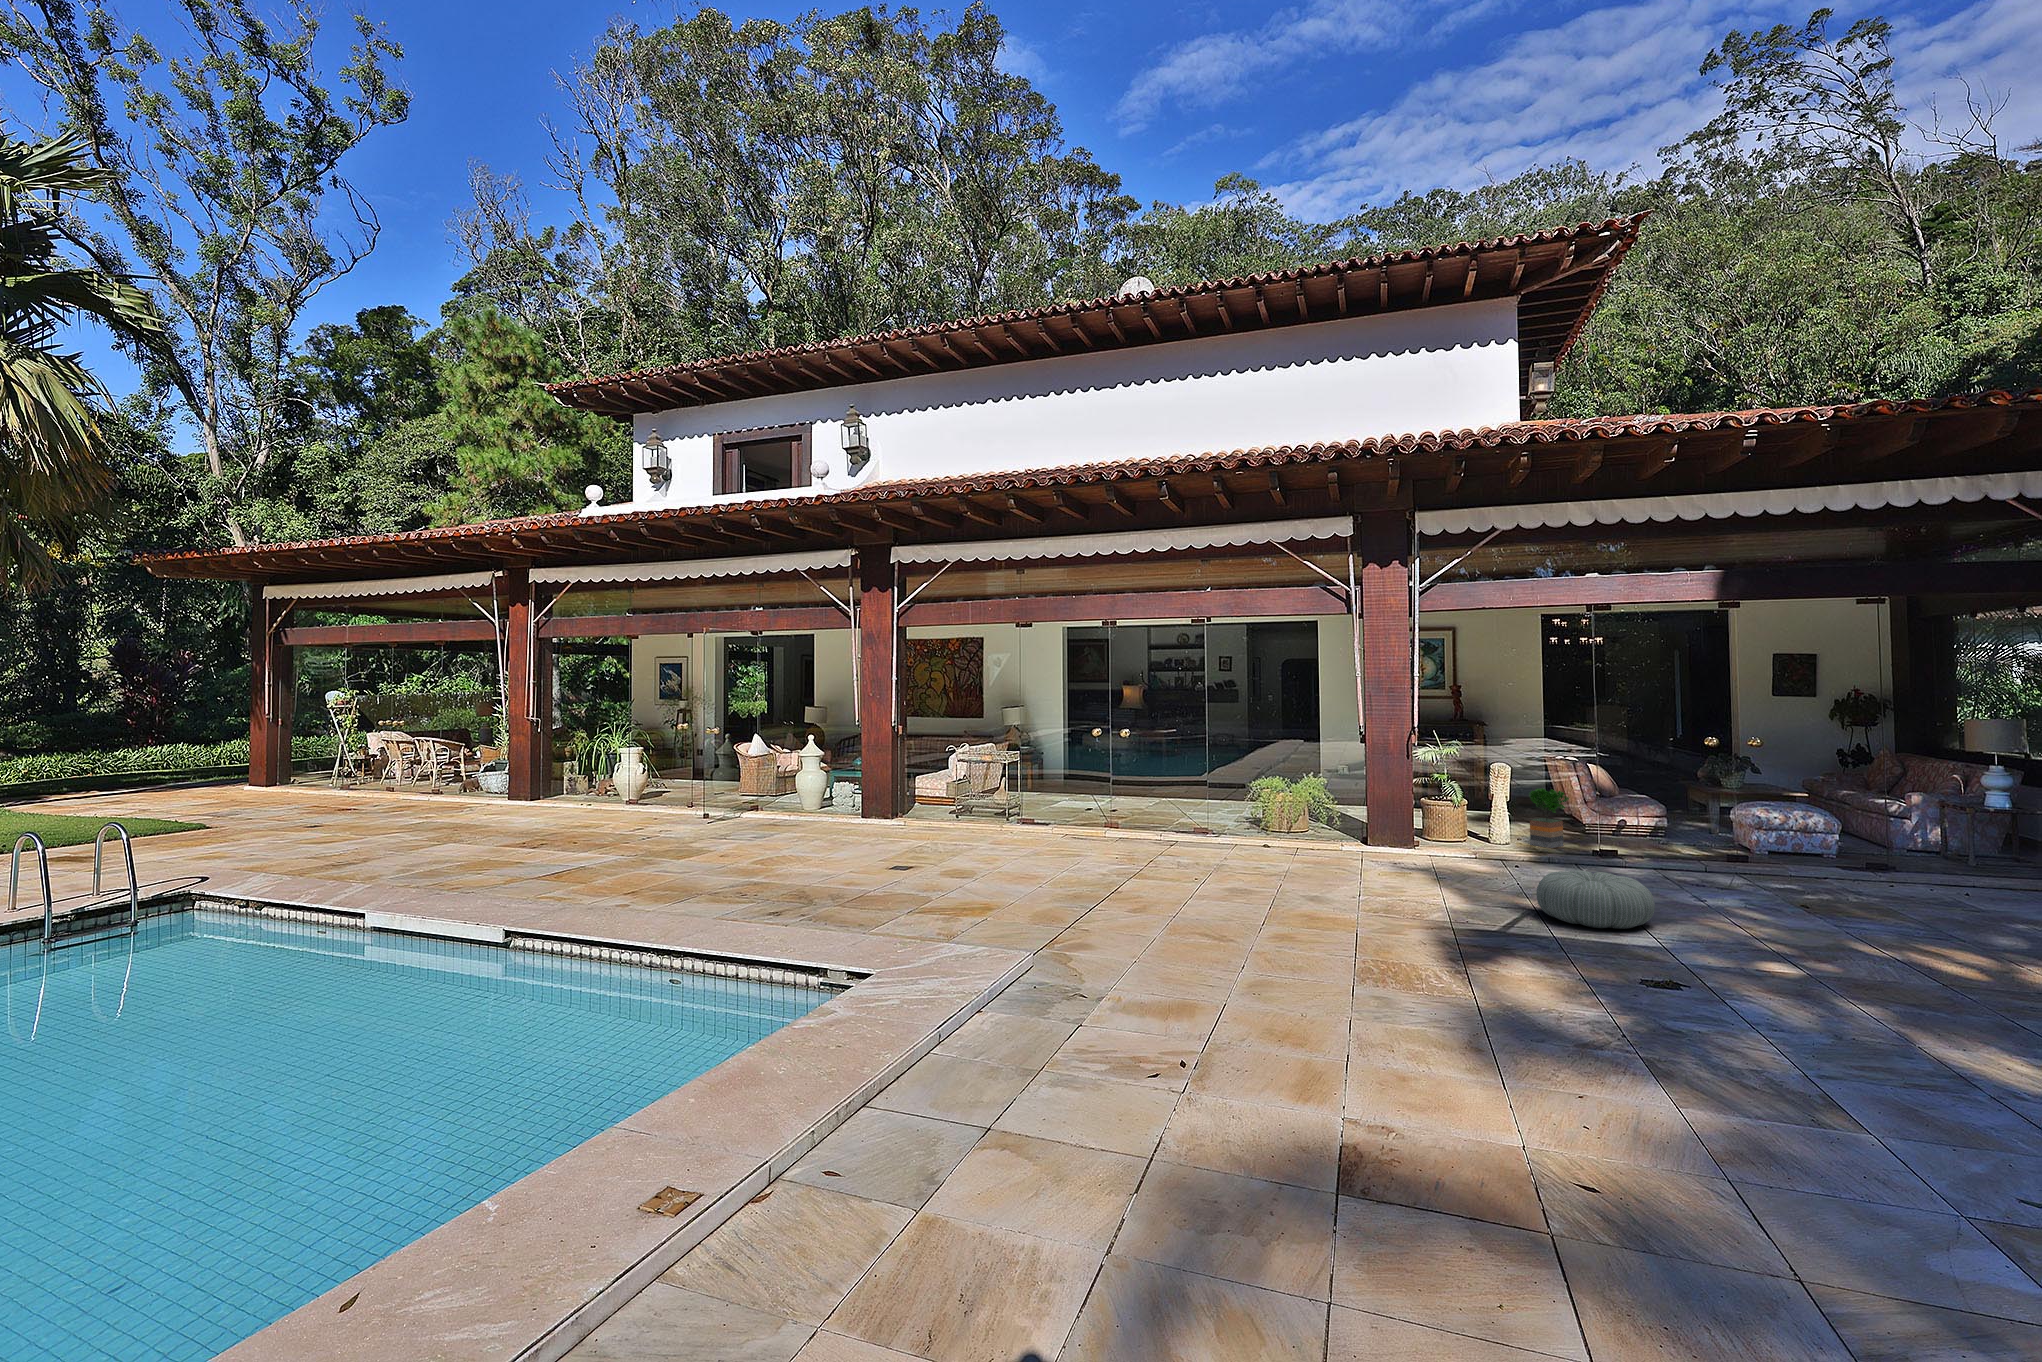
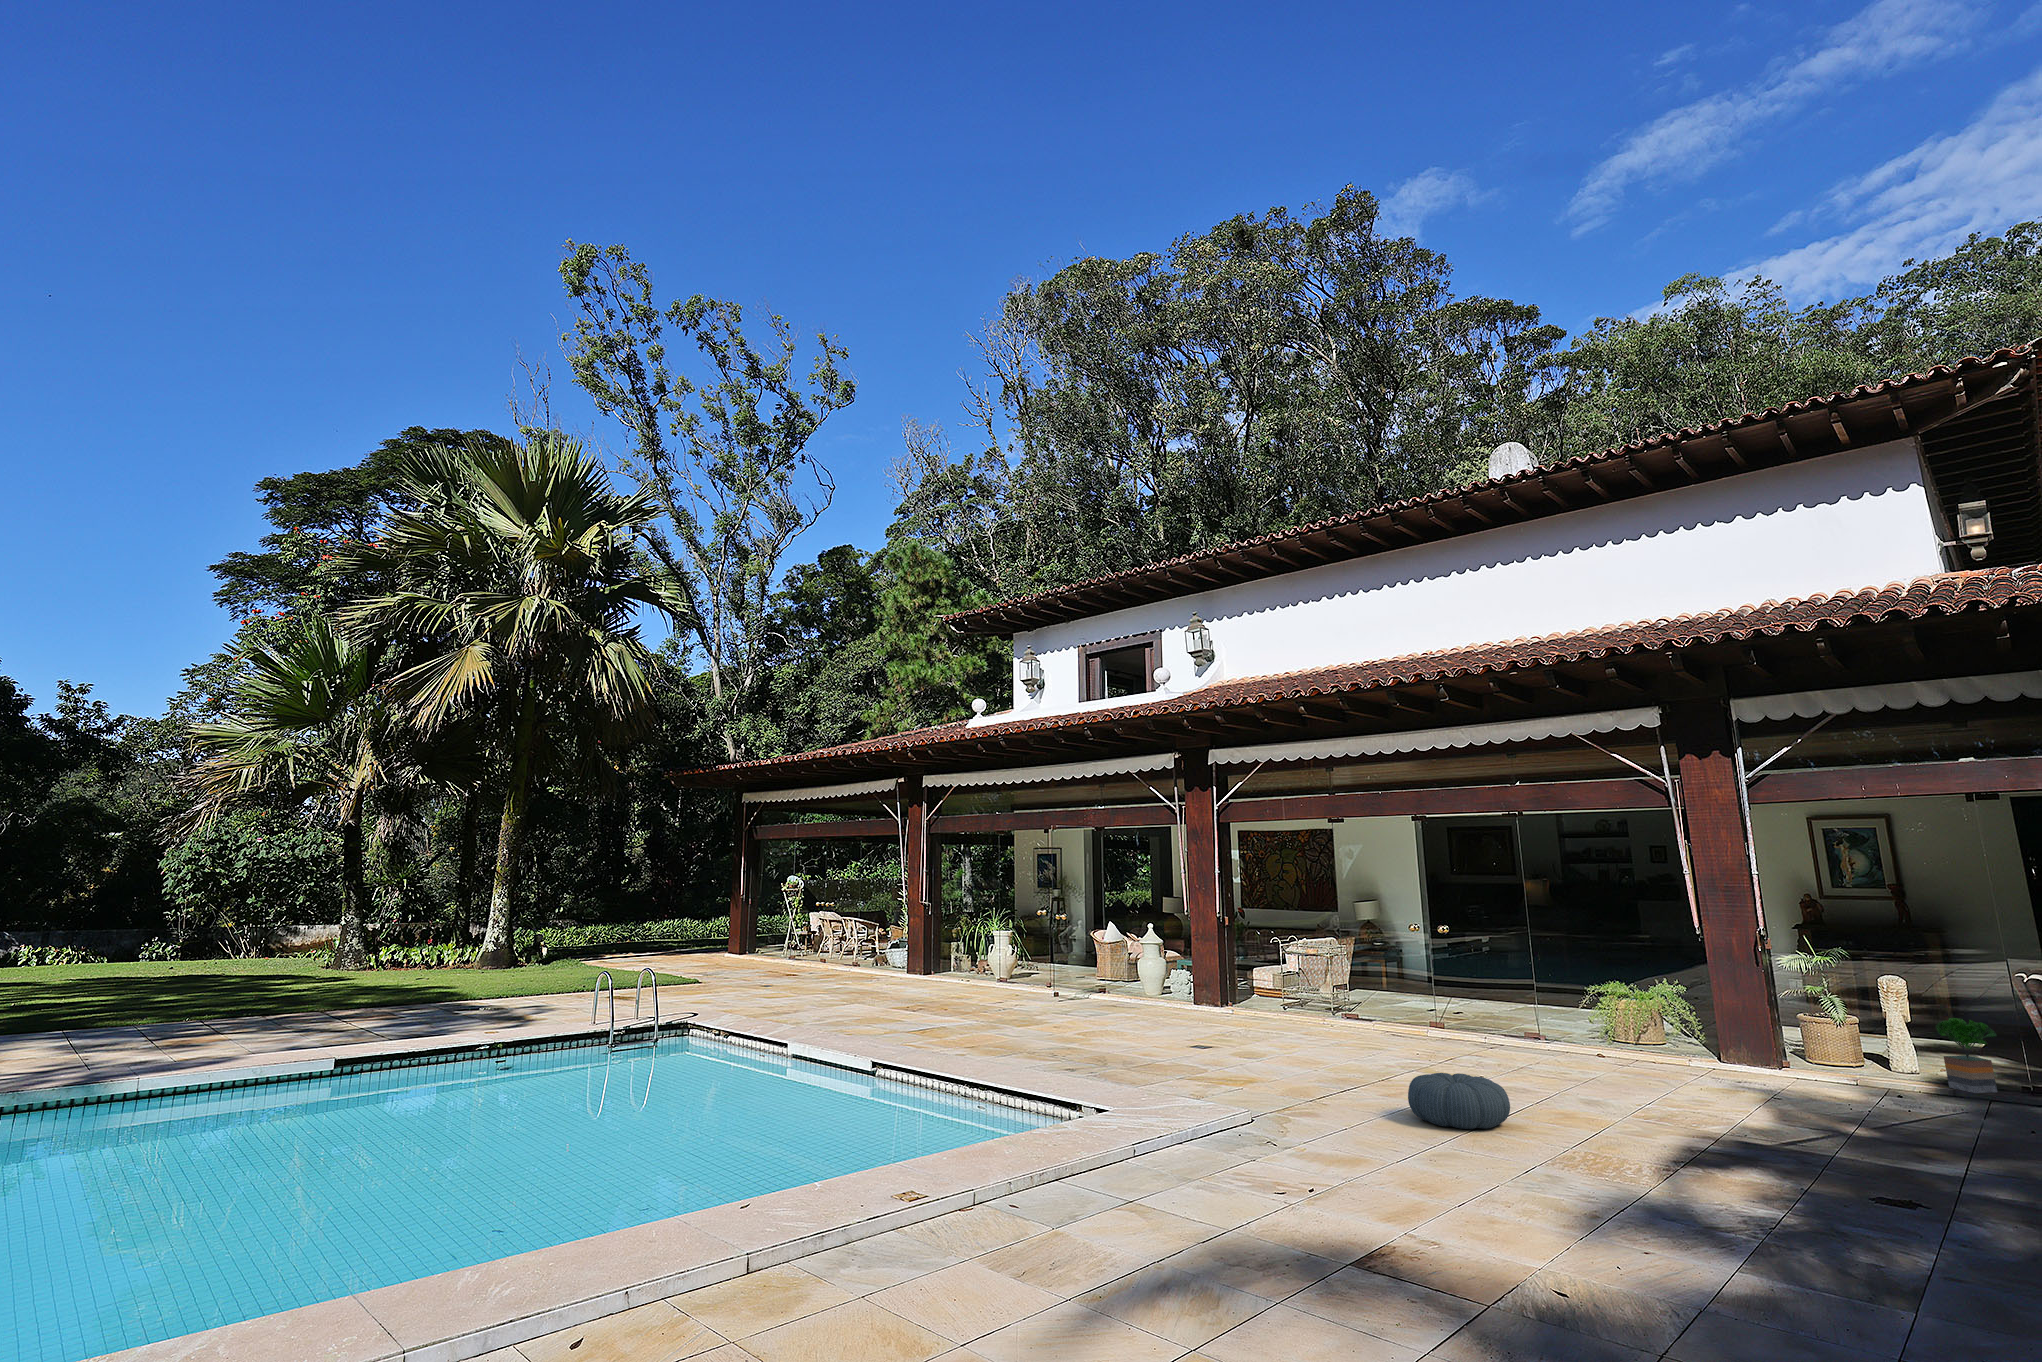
pouf: present [1536,870,1655,929] -> present [1408,1073,1510,1129]

